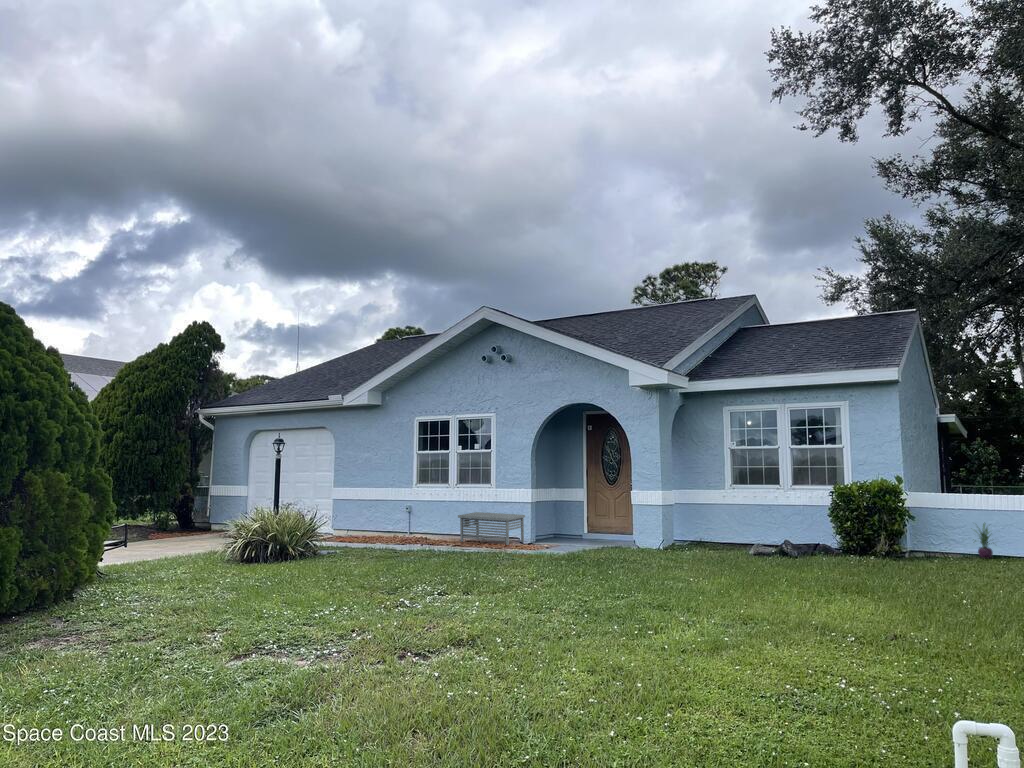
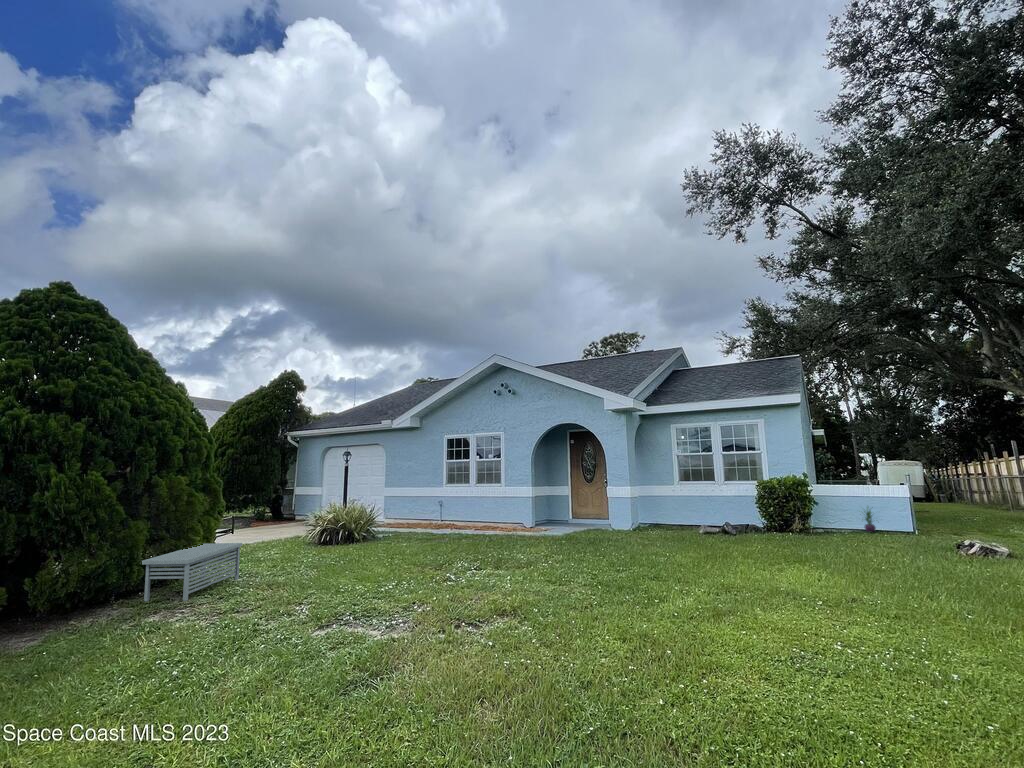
storage bench: present [458,512,525,545] -> present [142,543,242,601]

